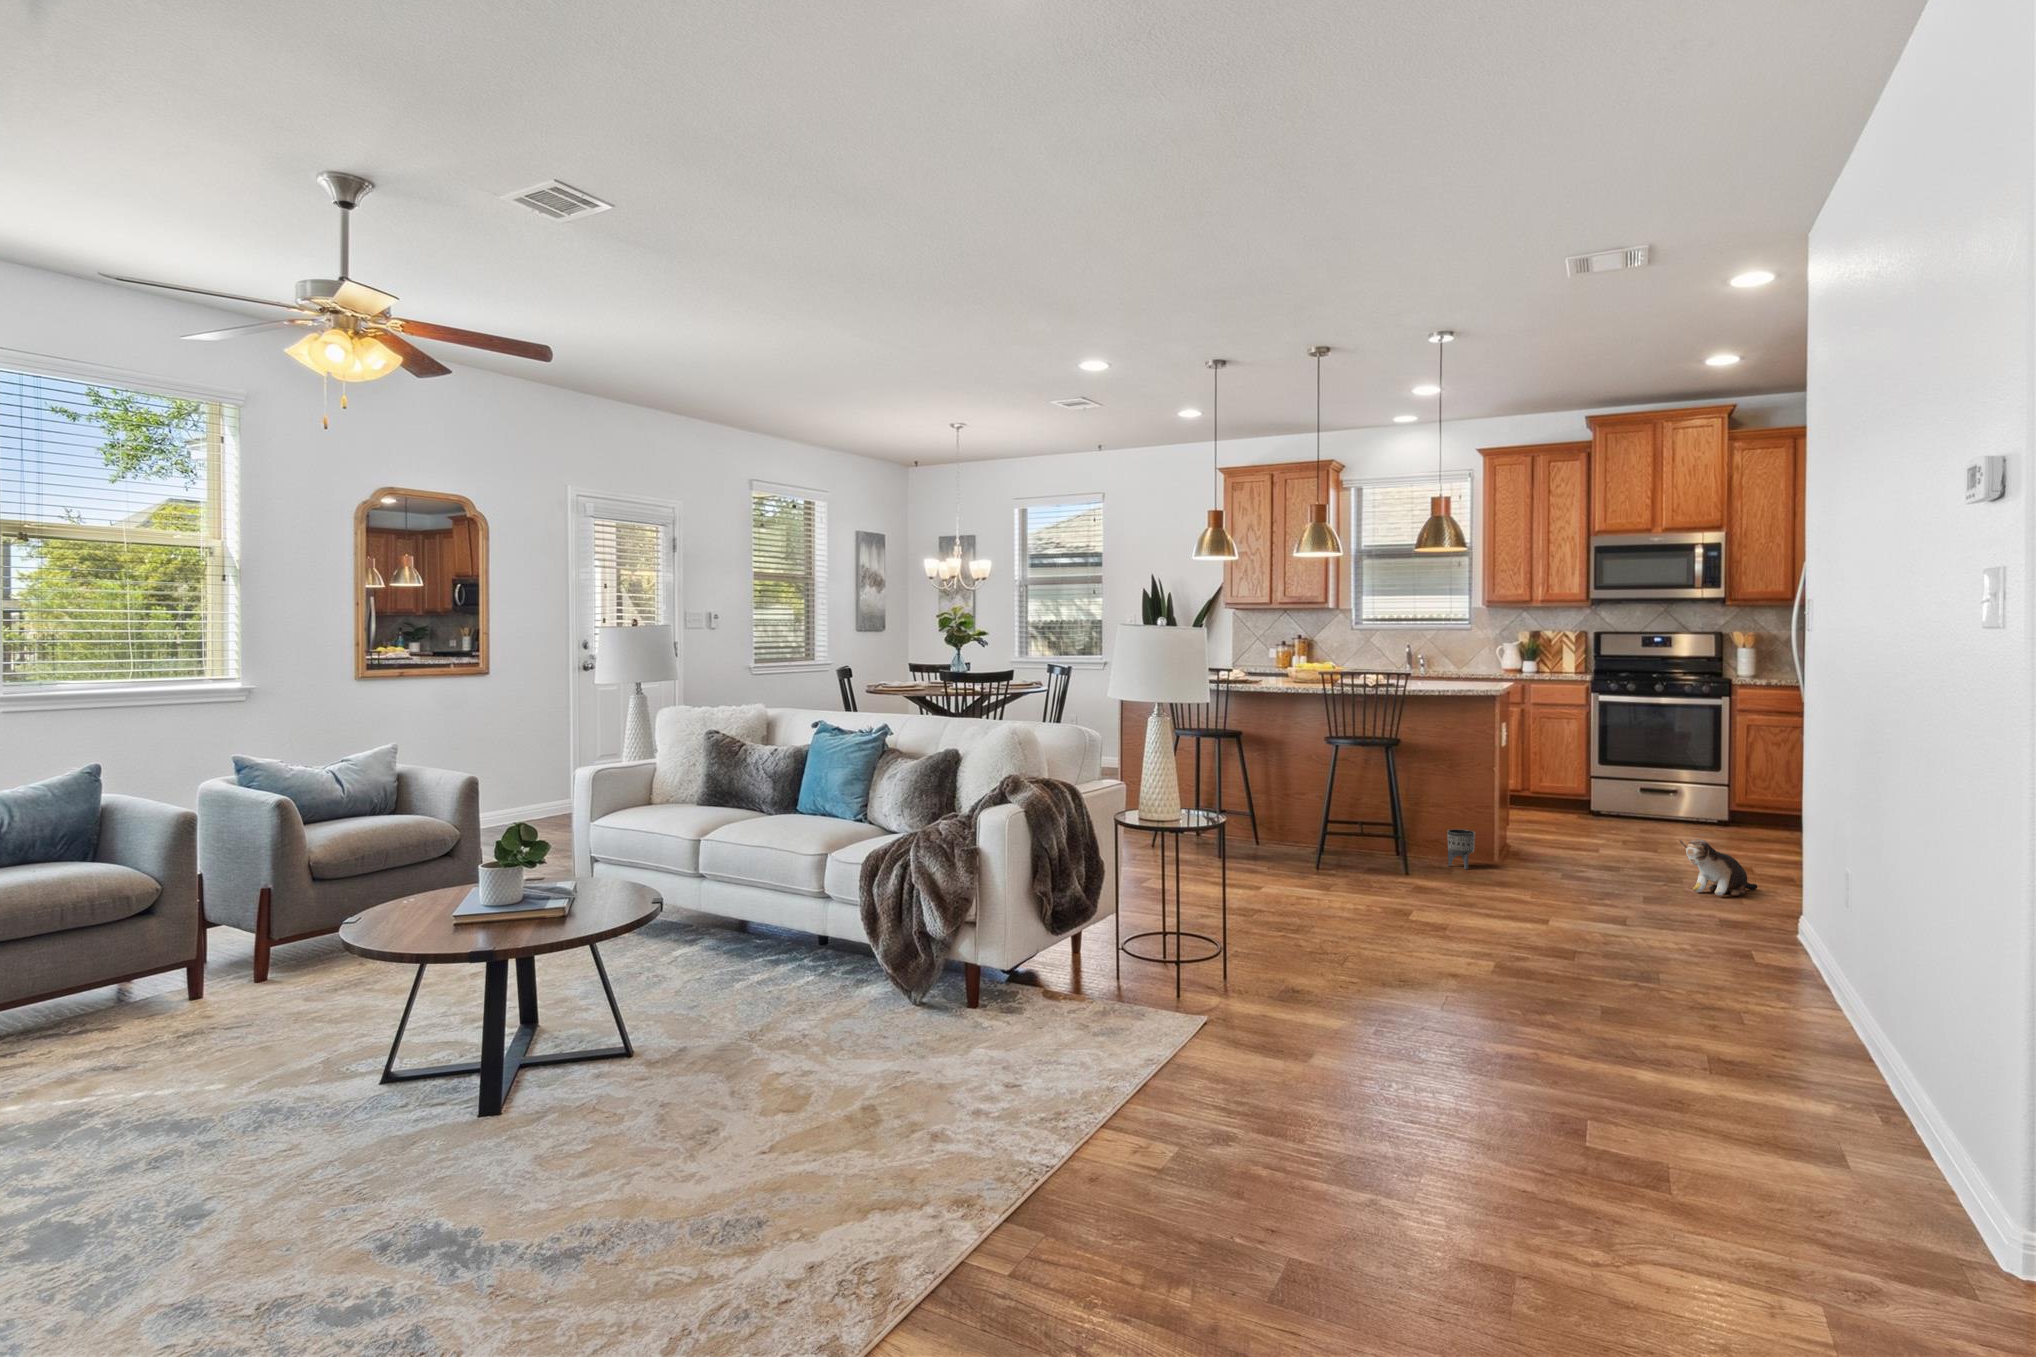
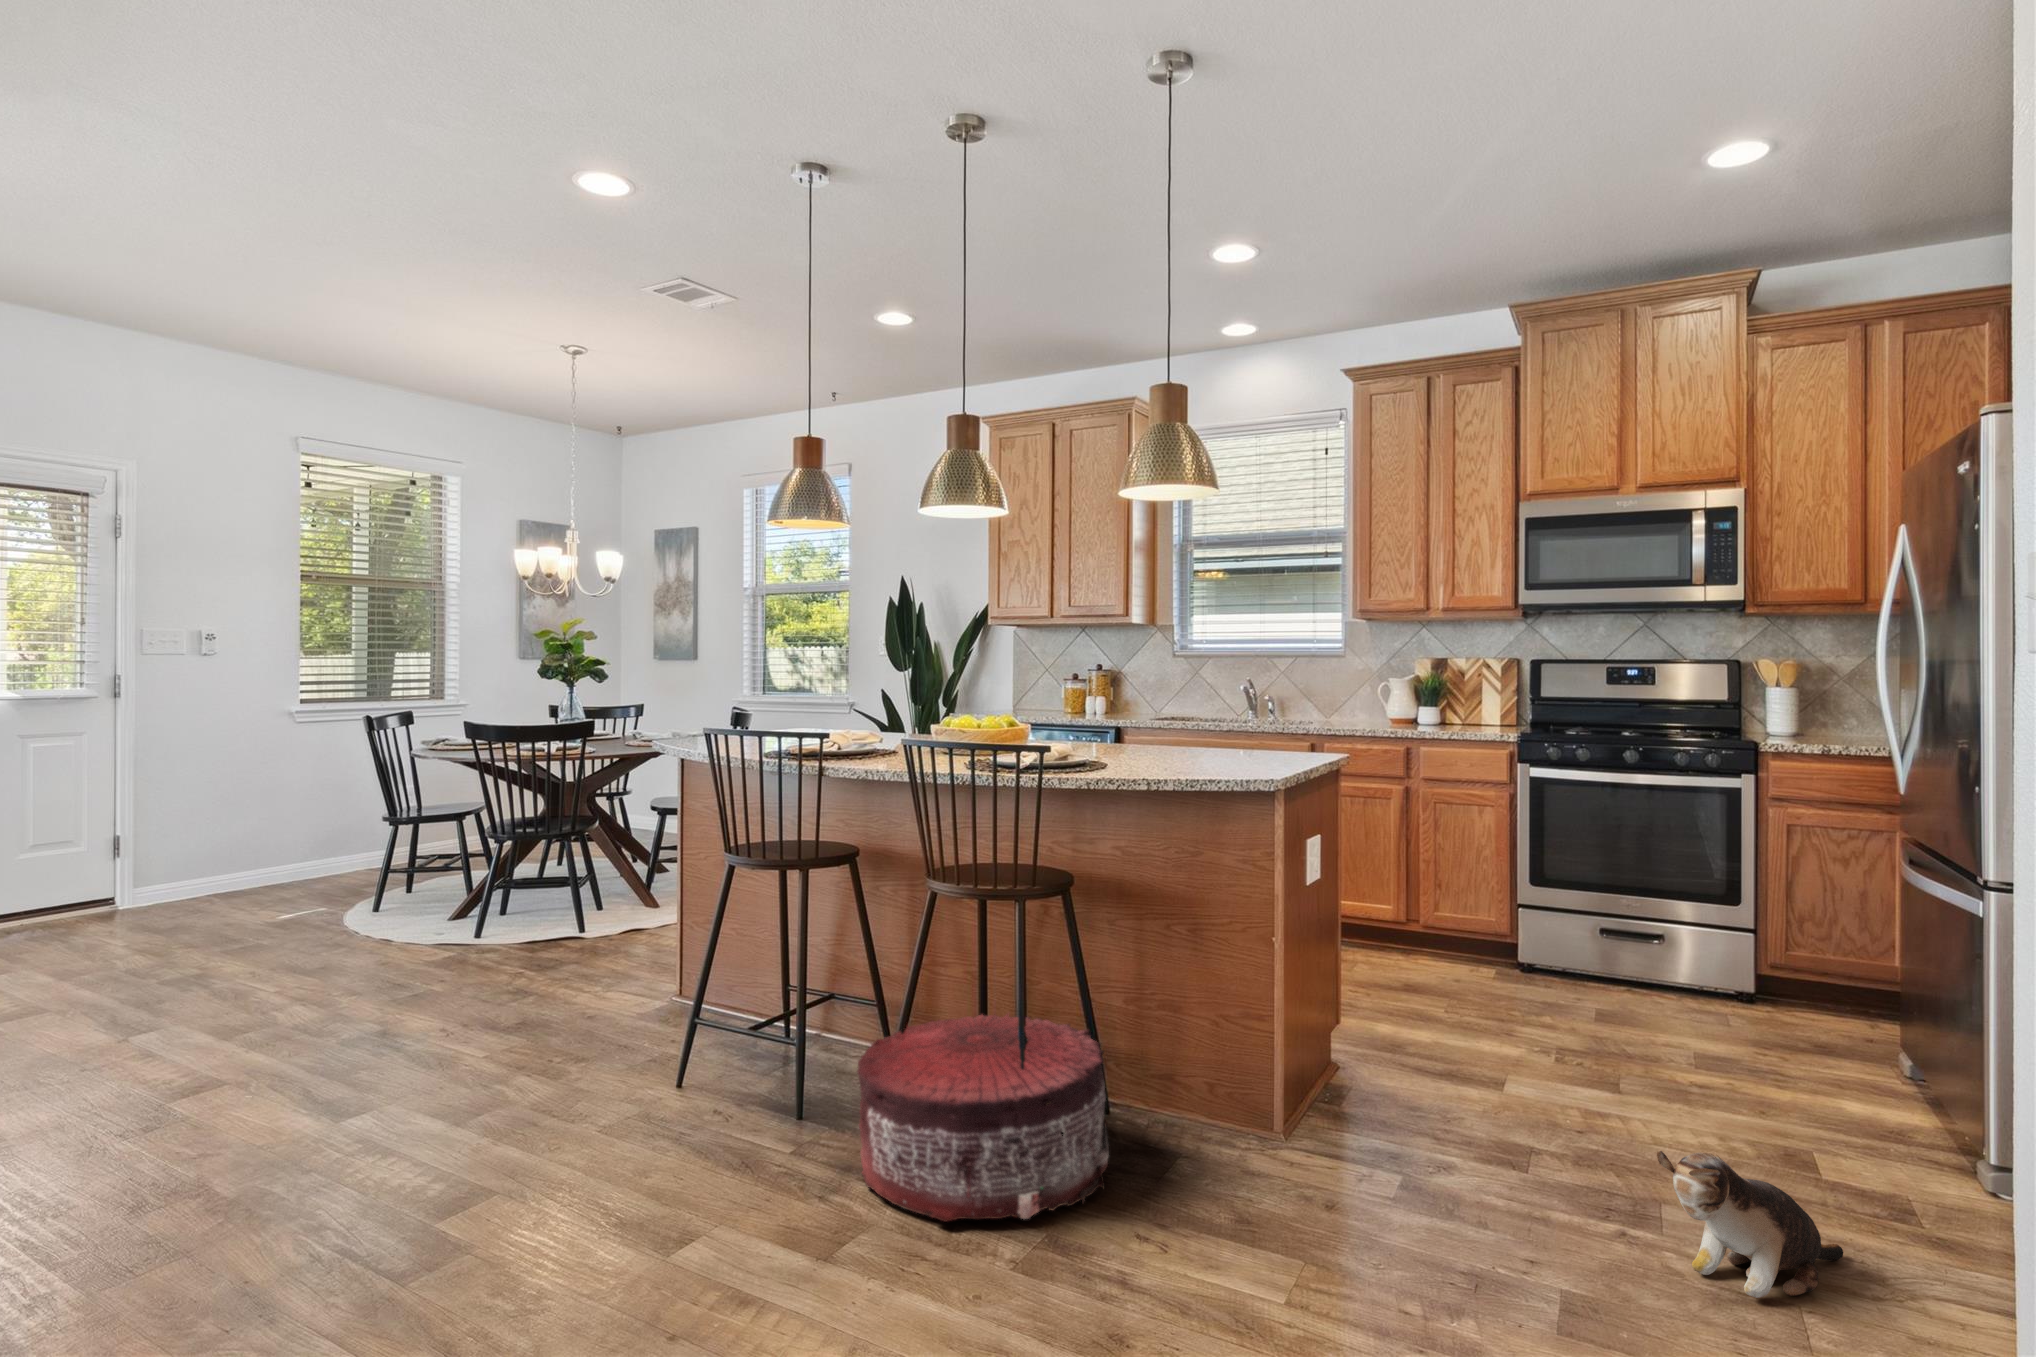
pouf: none [1300,807,1428,882] -> present [857,1013,1109,1222]
planter: present [1447,829,1475,869] -> none [1180,1062,1235,1155]

